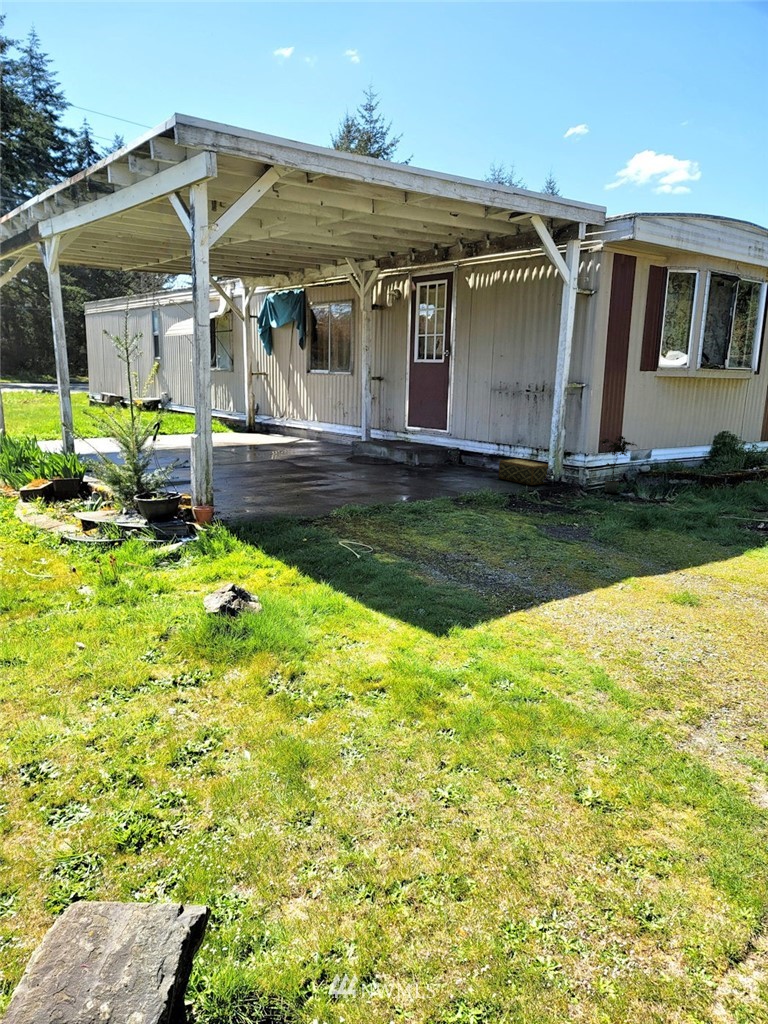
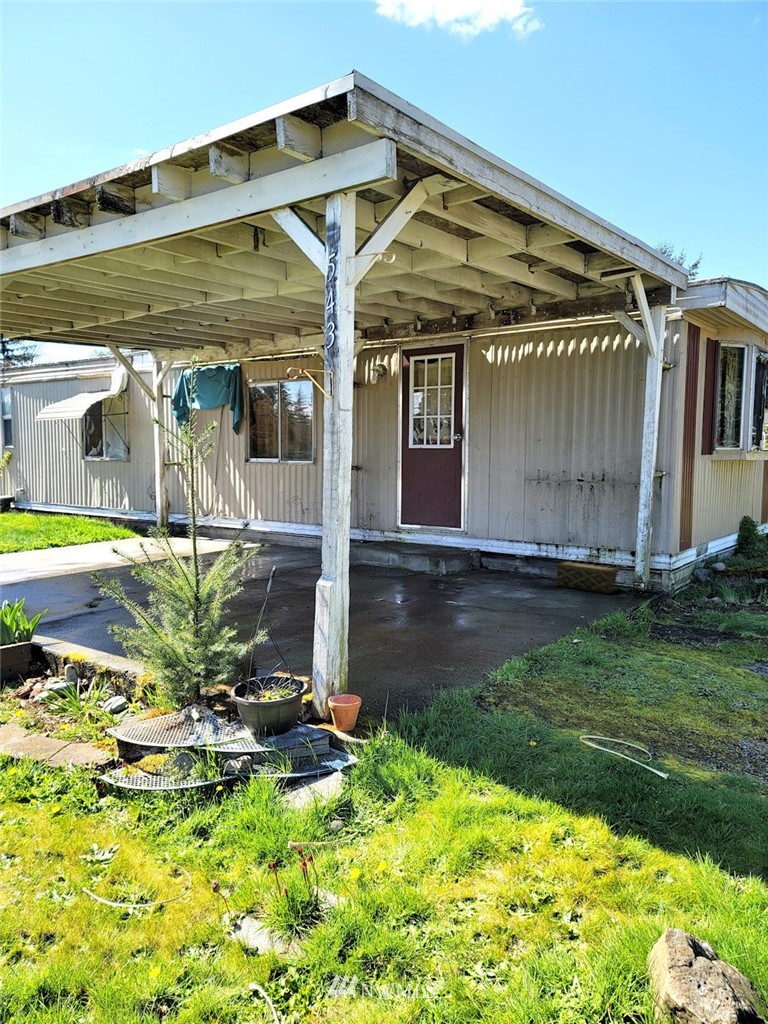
potted plant: present [601,433,637,493] -> none [687,528,739,599]

